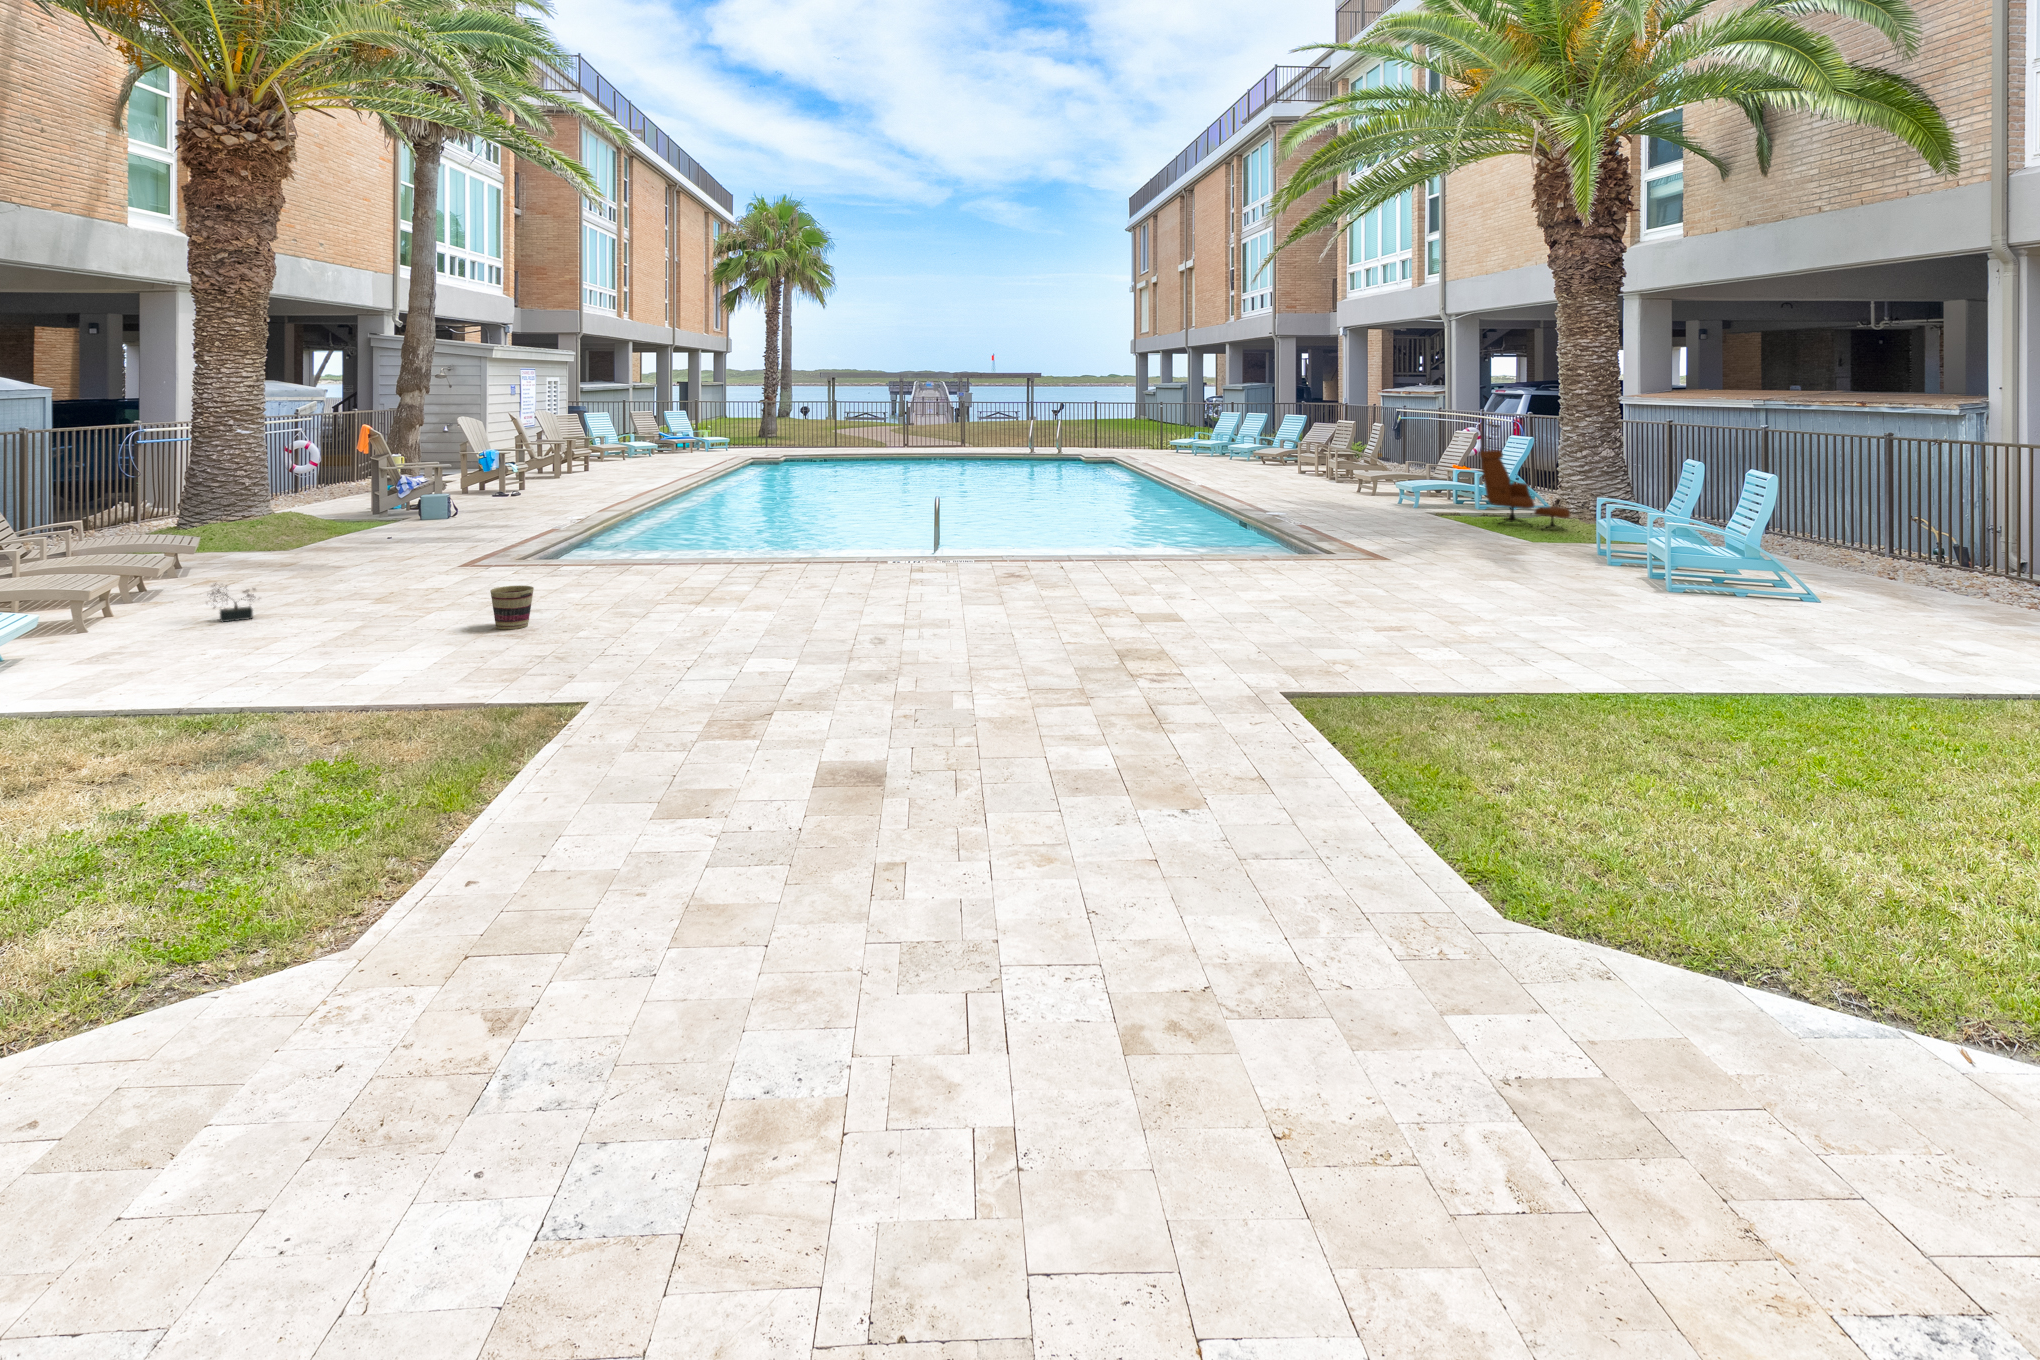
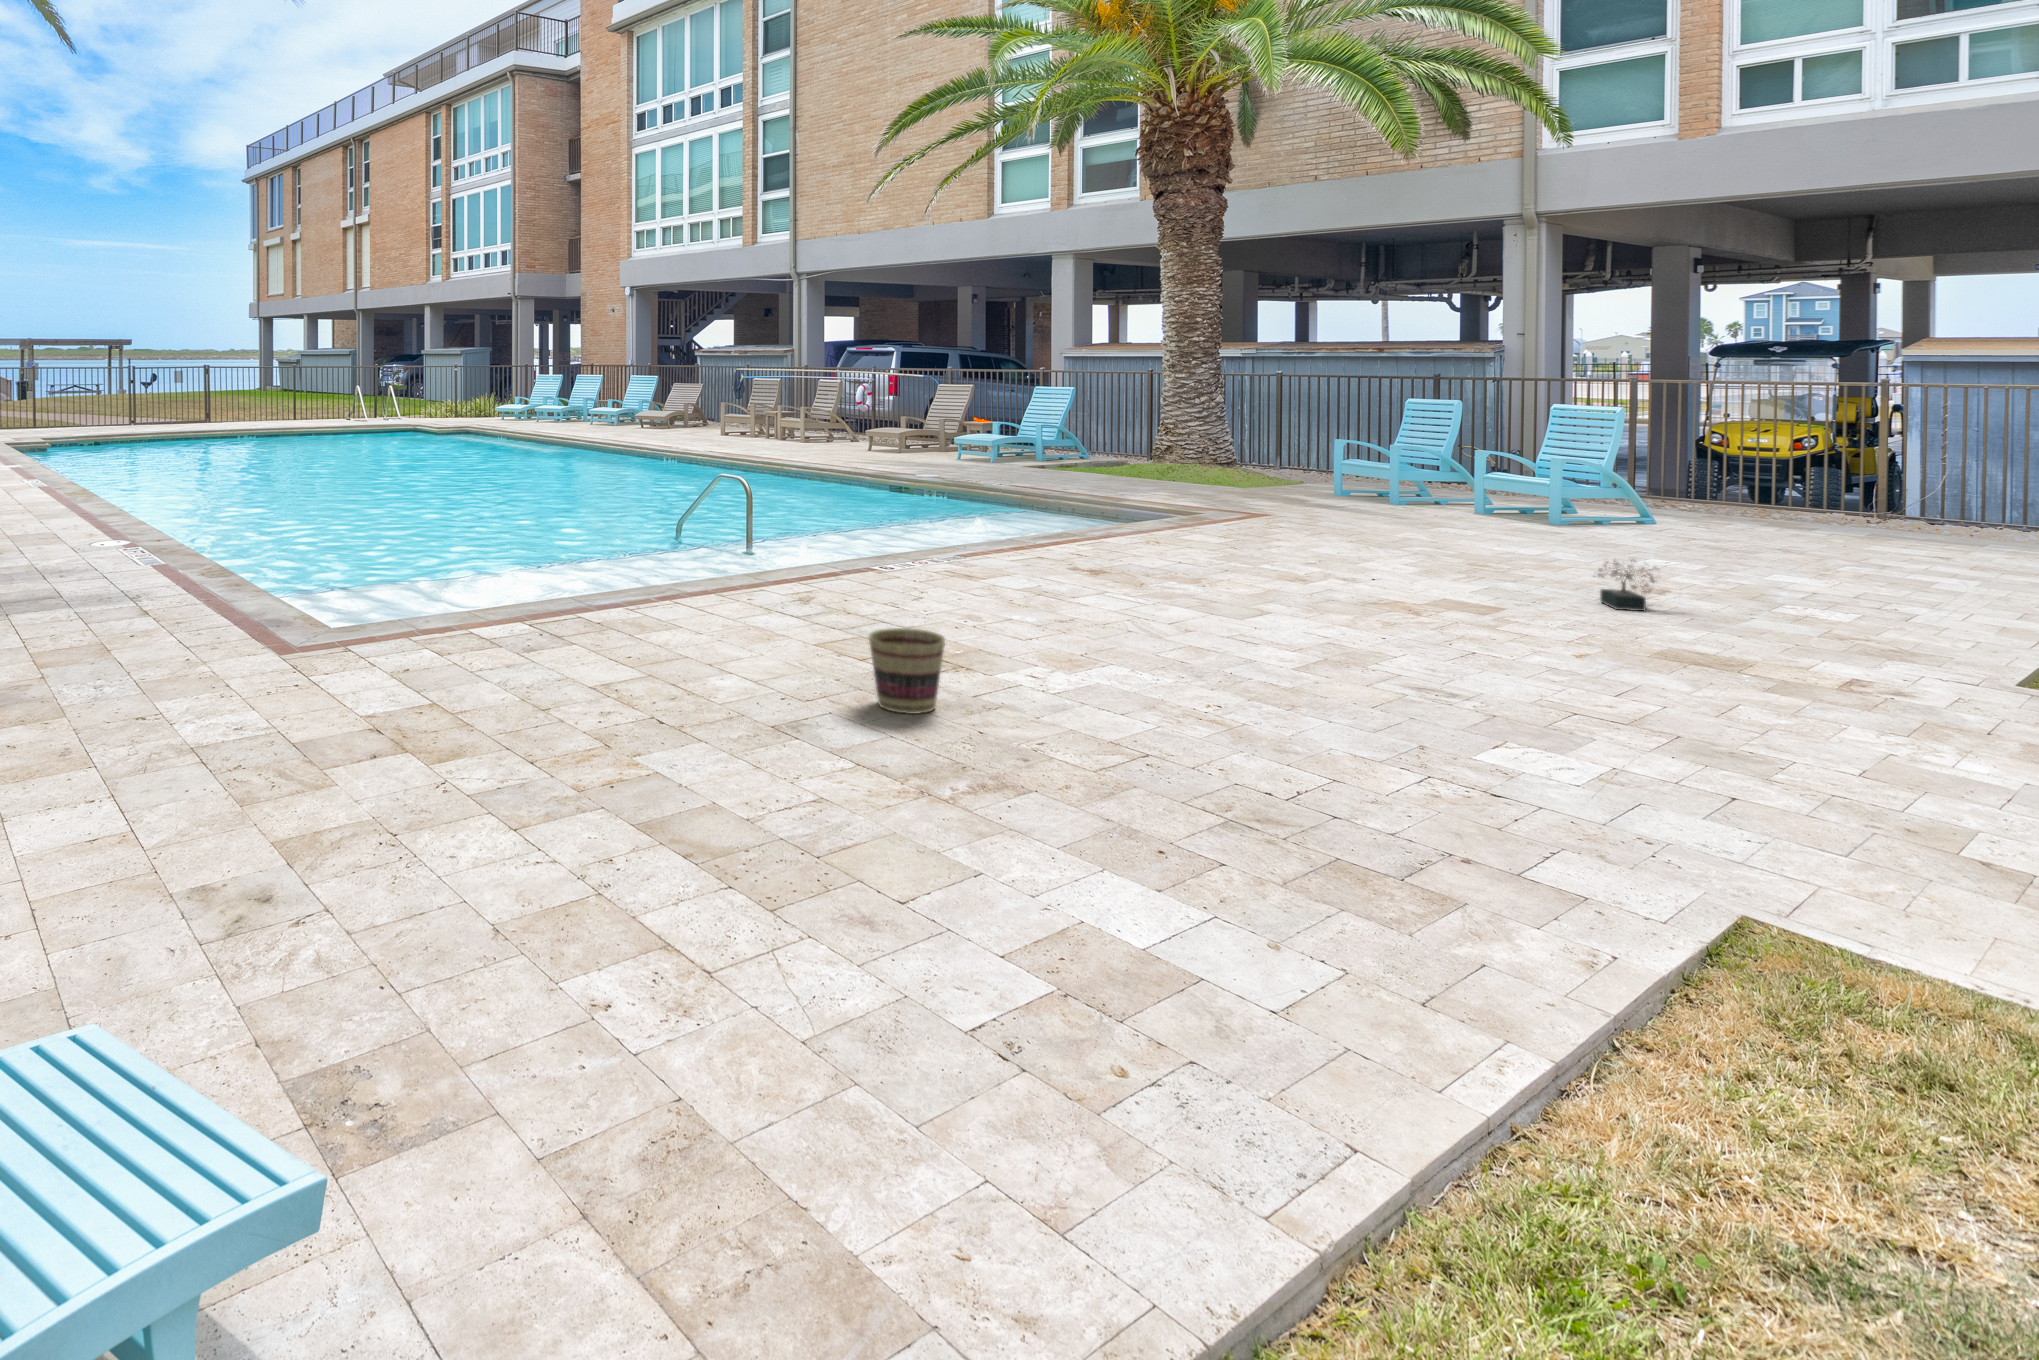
lounge chair: present [1480,450,1570,528] -> none [1087,391,1185,467]
decorative plant: present [210,583,255,622] -> present [1594,560,1659,611]

